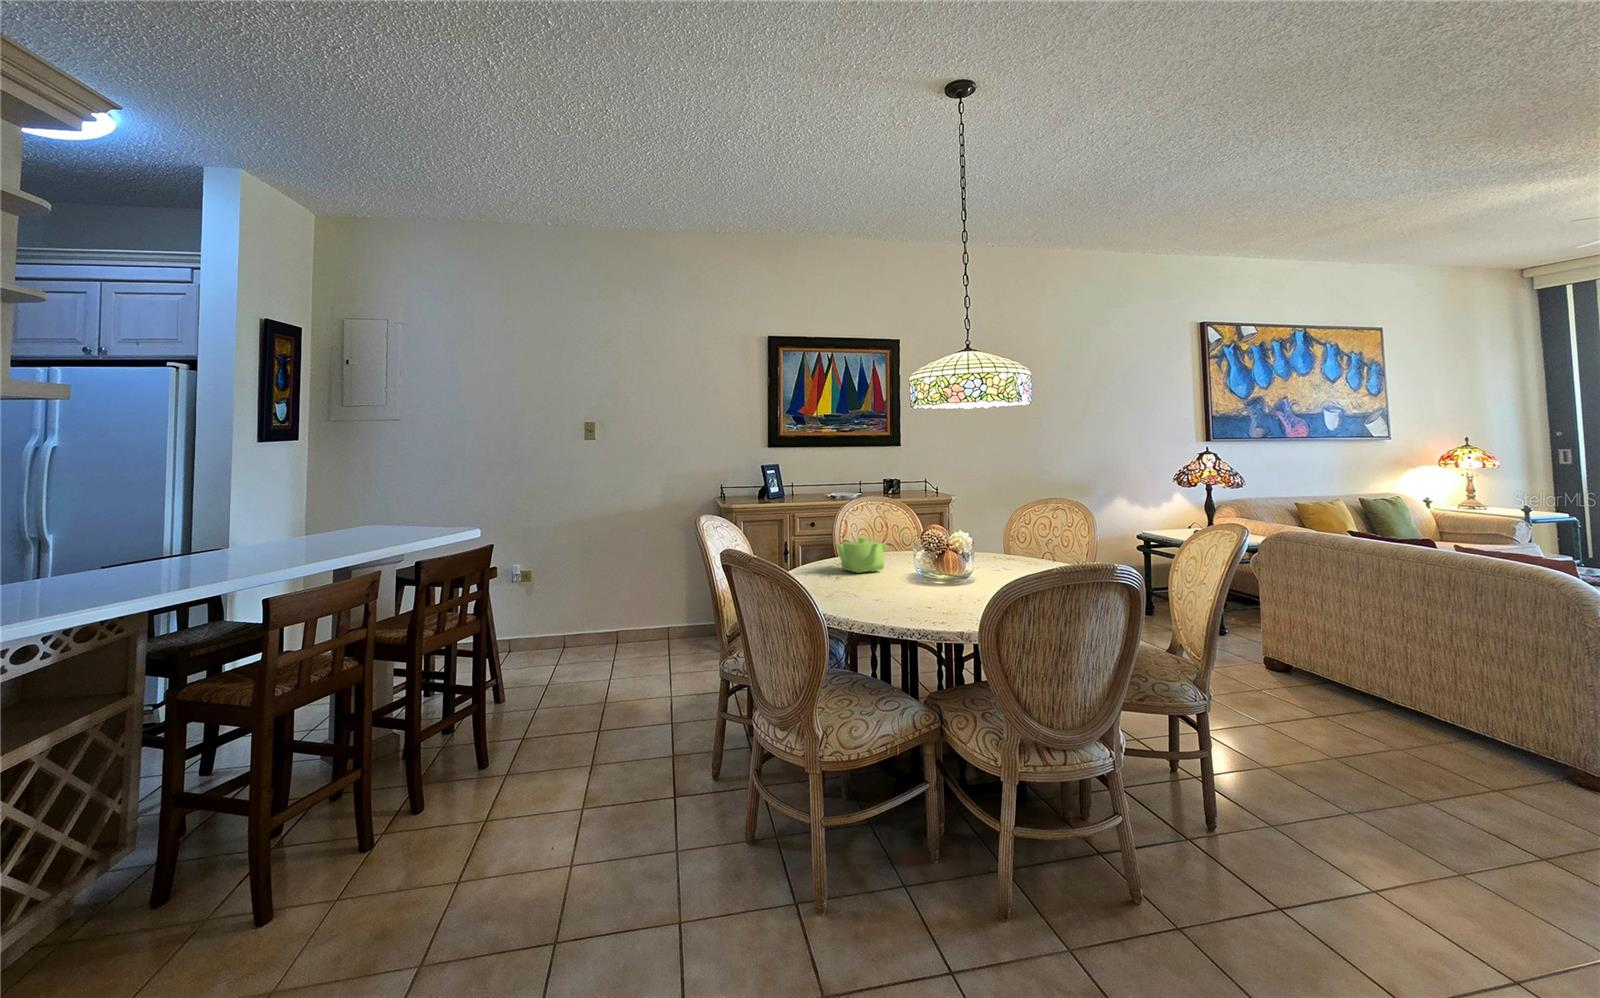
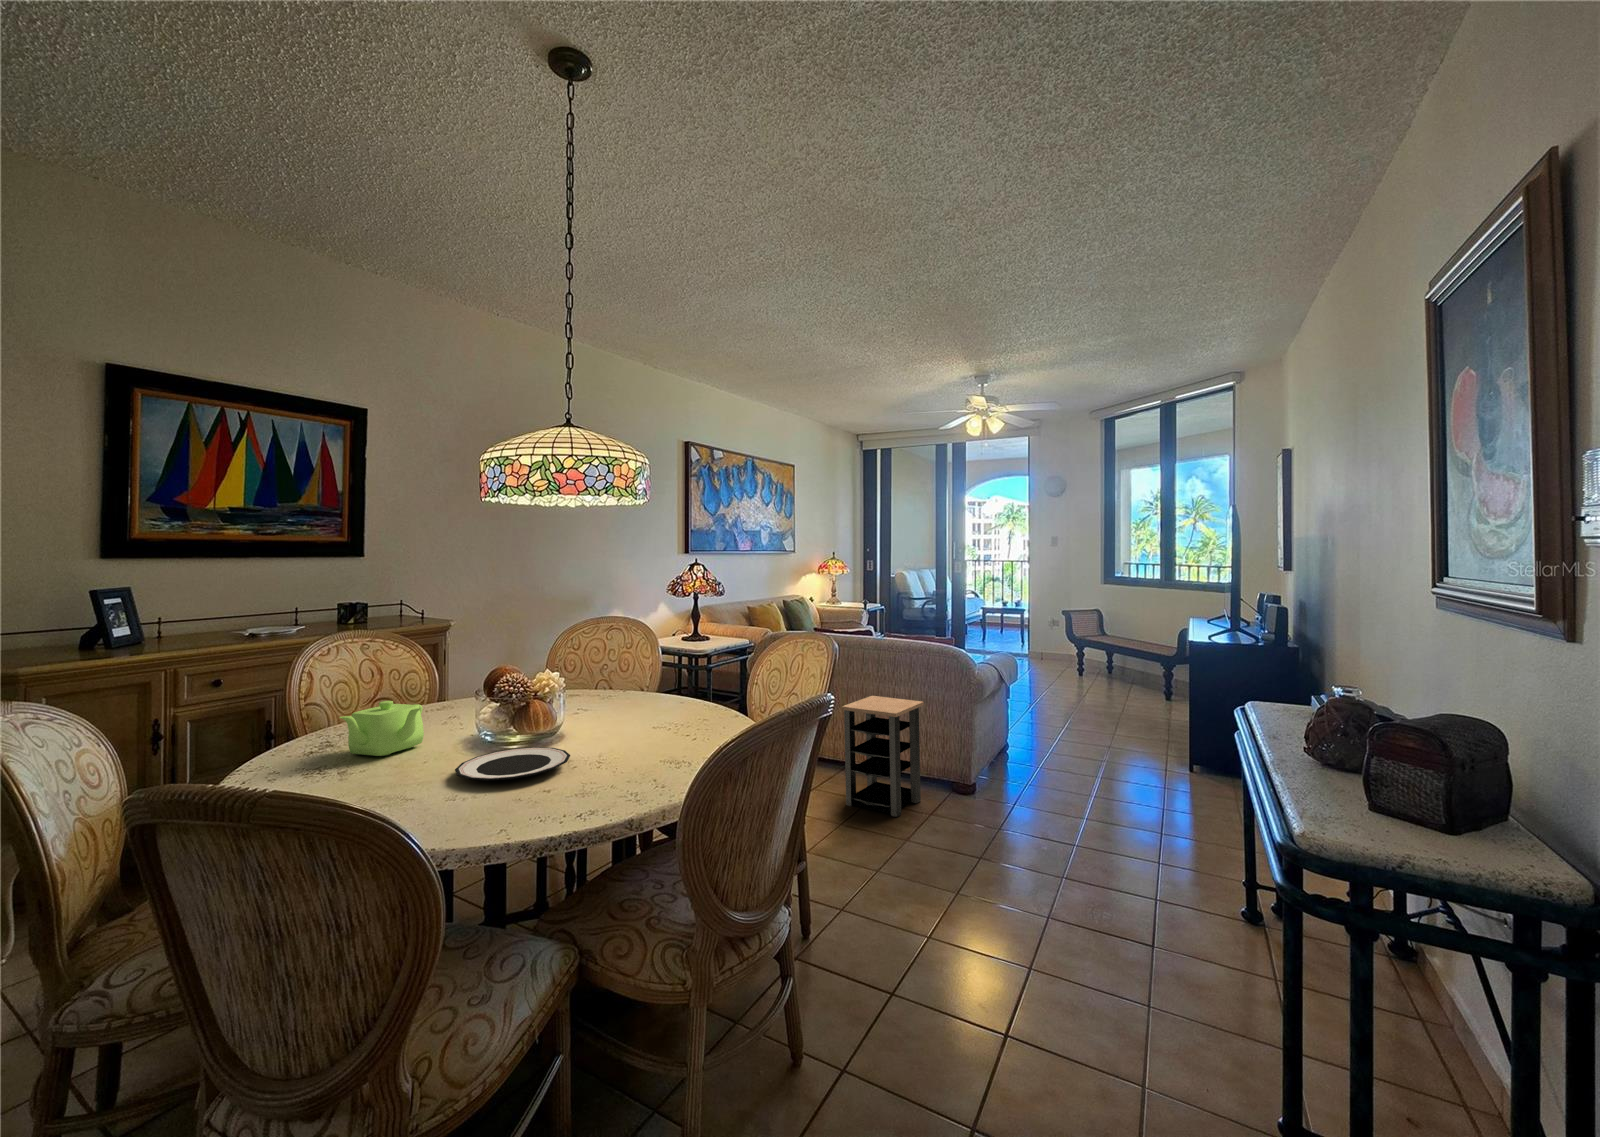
plate: none [881,581,962,598] -> present [455,747,570,781]
side table: none [1359,617,1523,777] -> present [842,696,924,817]

